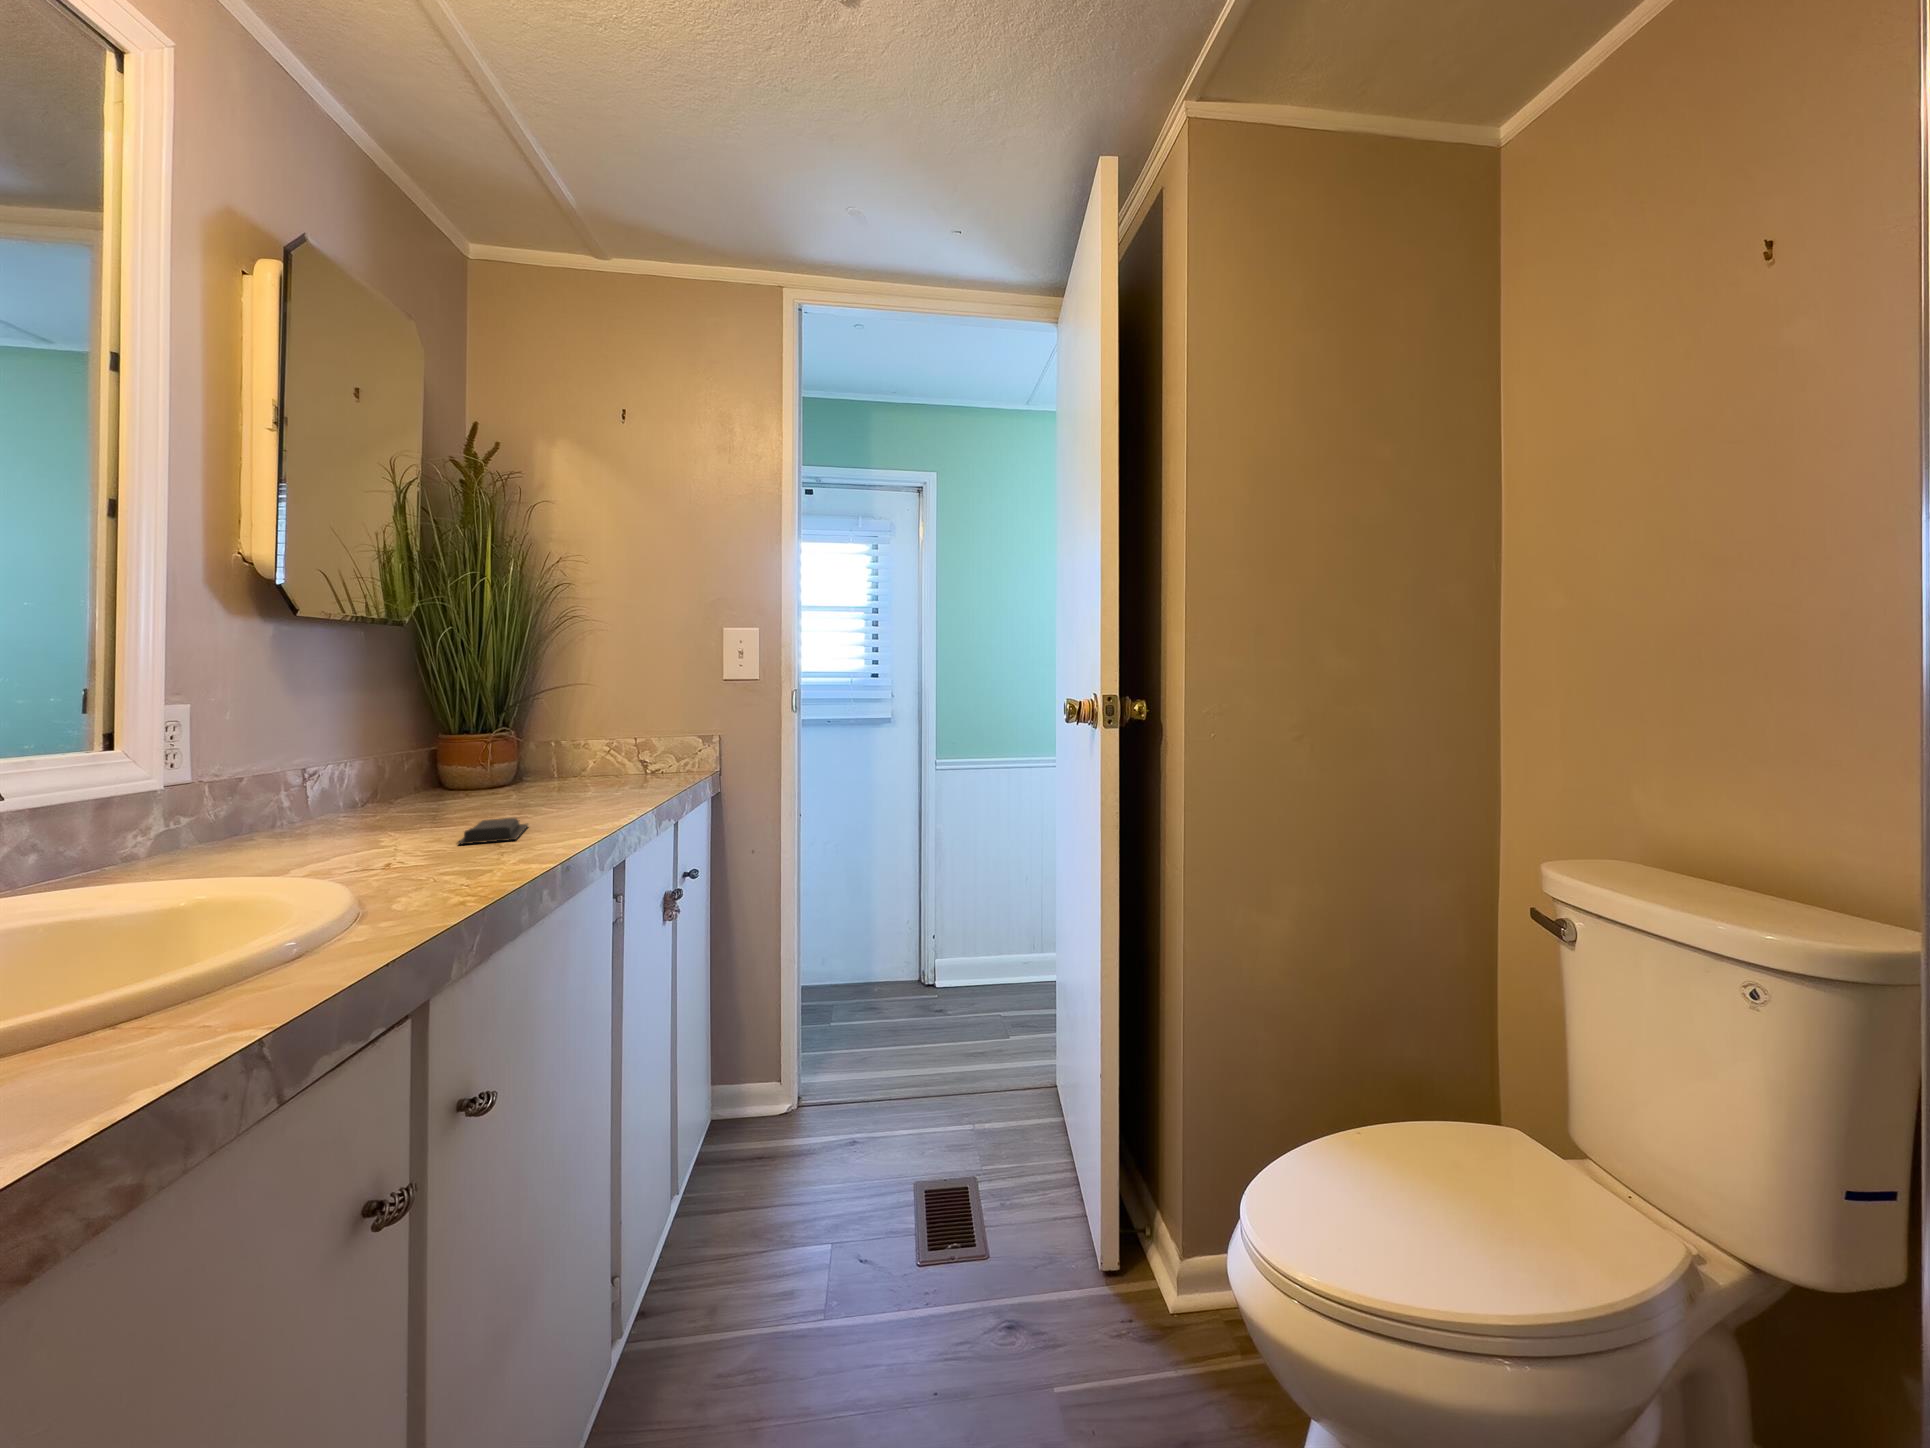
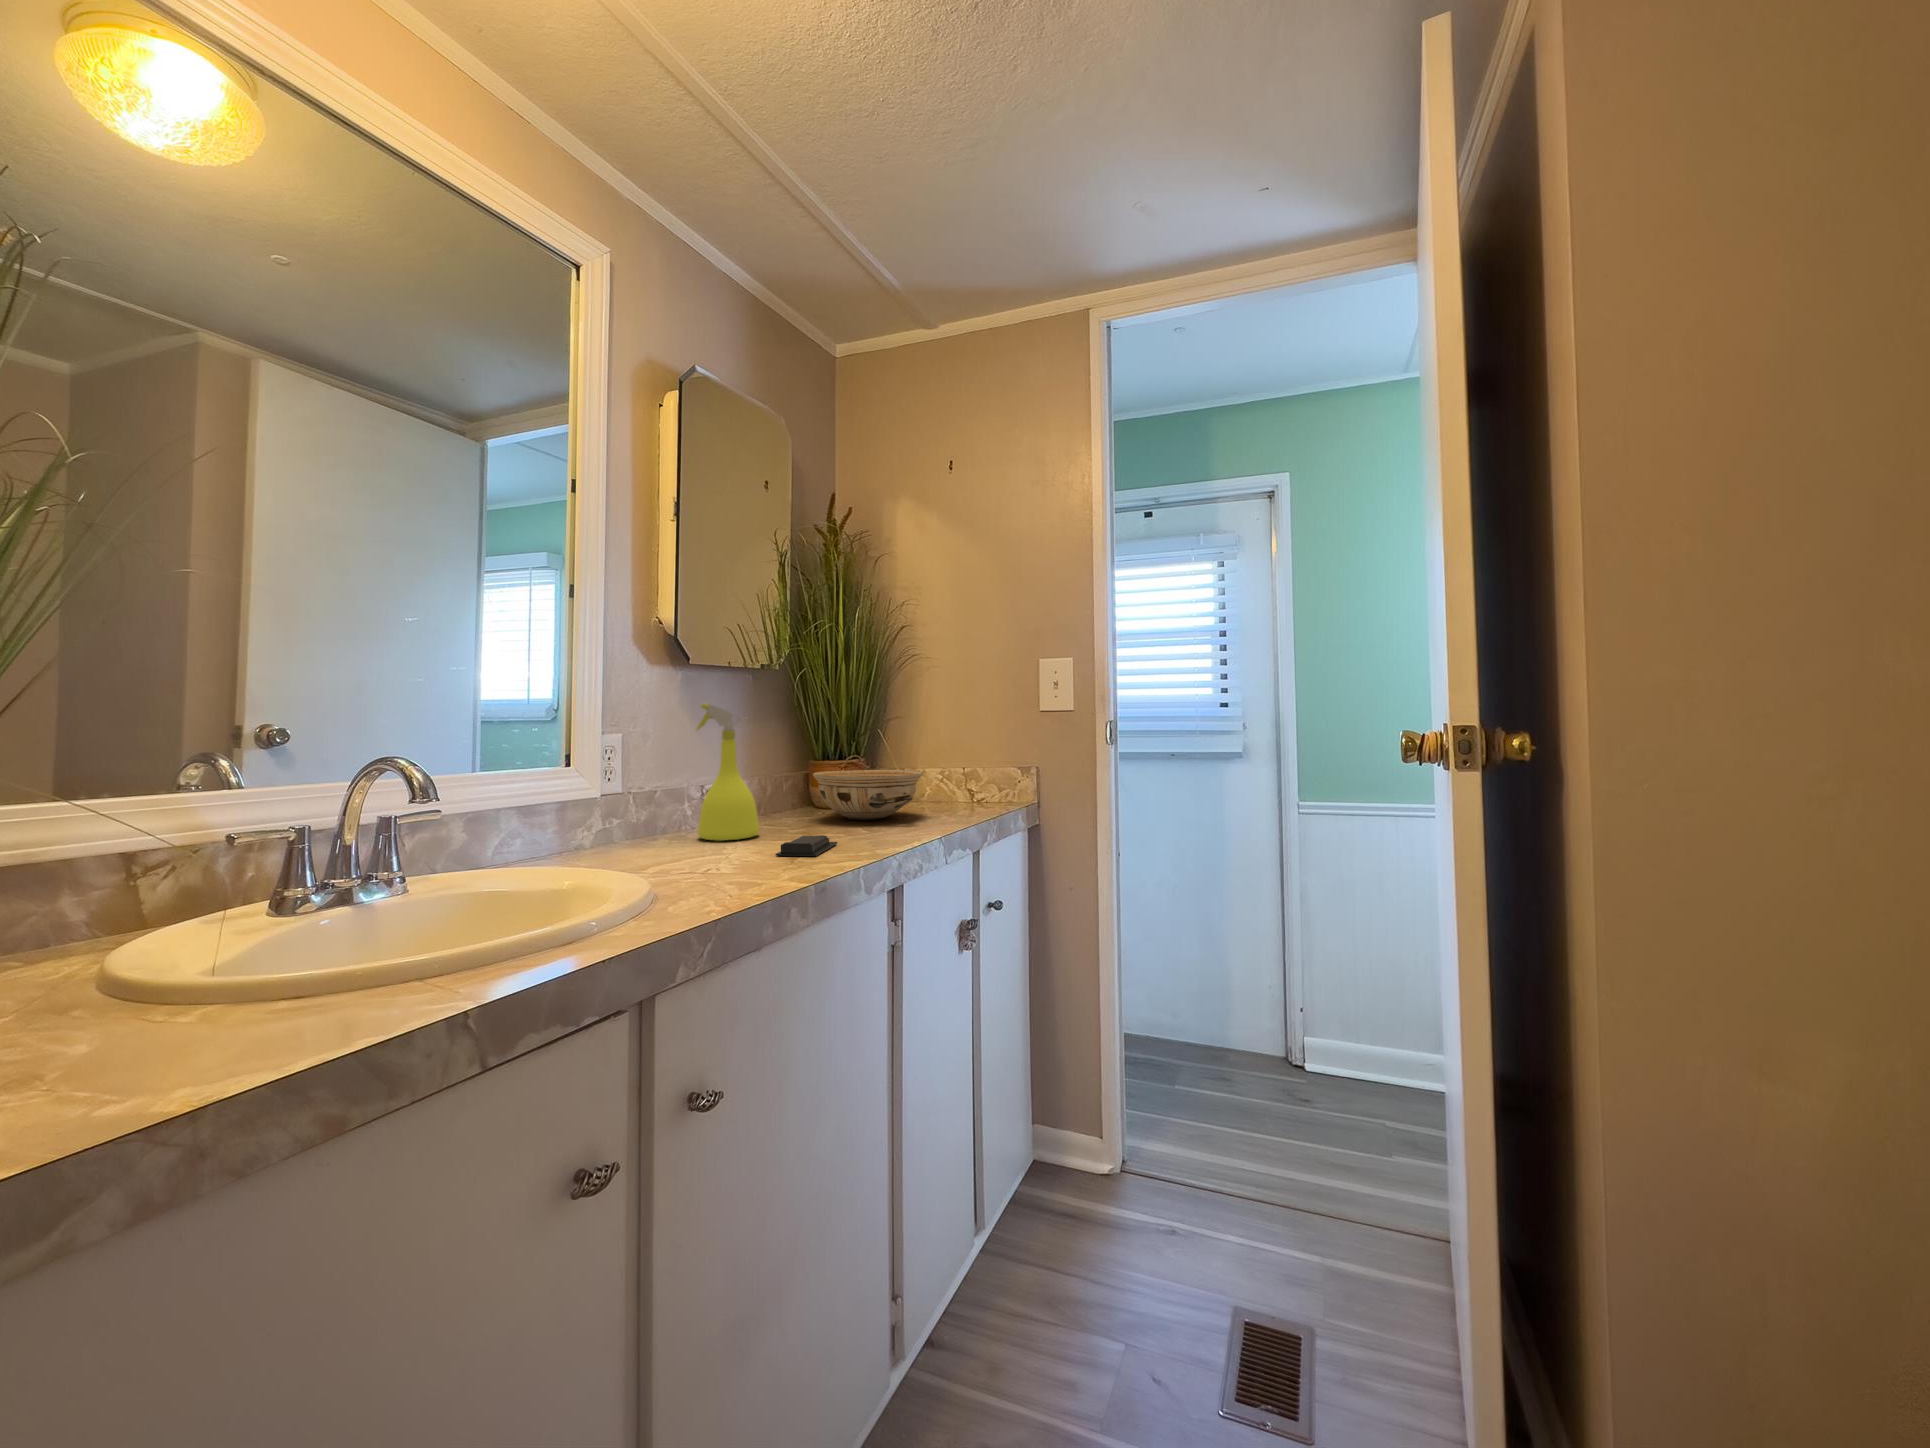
spray bottle: none [294,663,400,838] -> present [696,704,759,841]
ceramic bowl: none [457,743,605,801] -> present [813,770,923,820]

